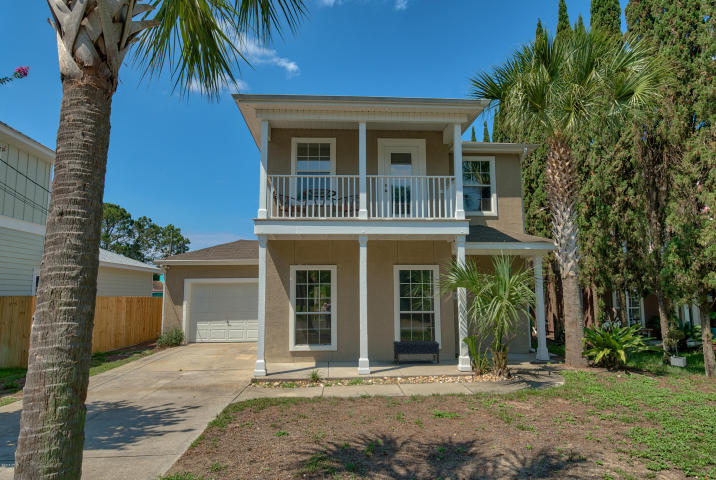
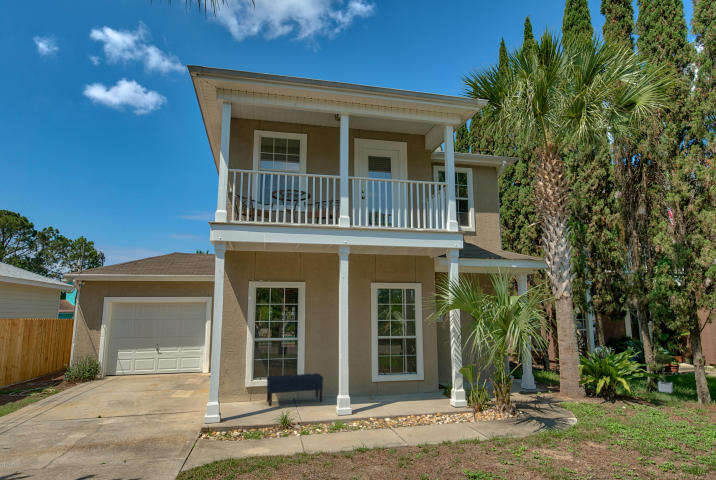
bench: present [393,341,439,364] -> present [267,373,323,406]

